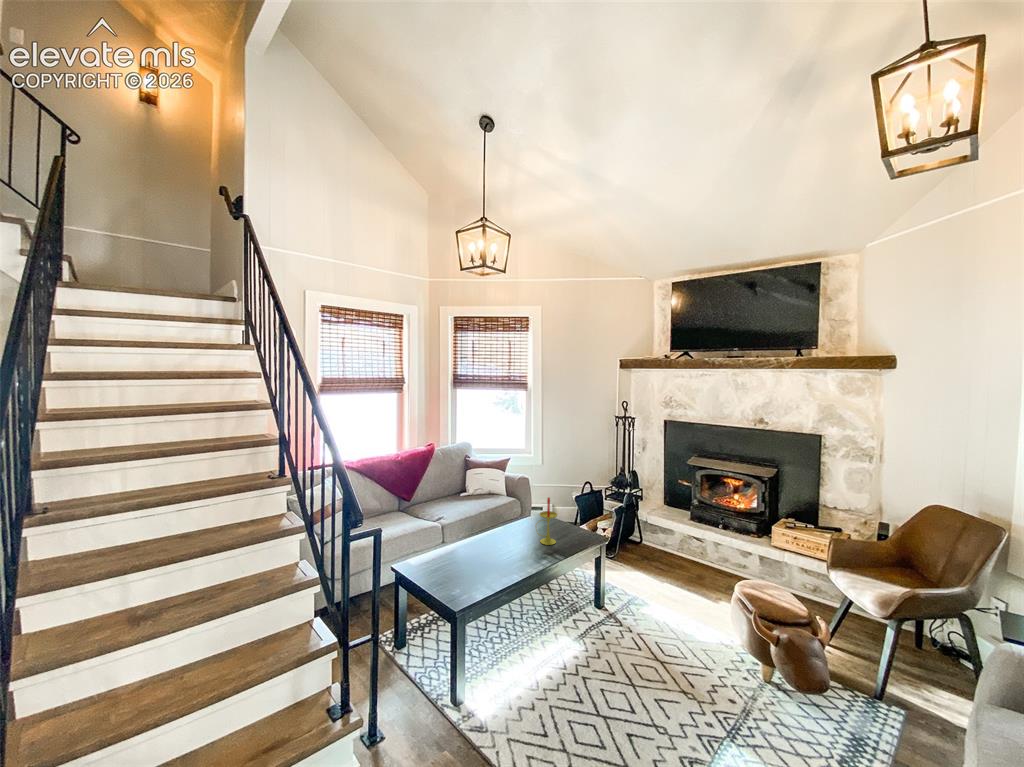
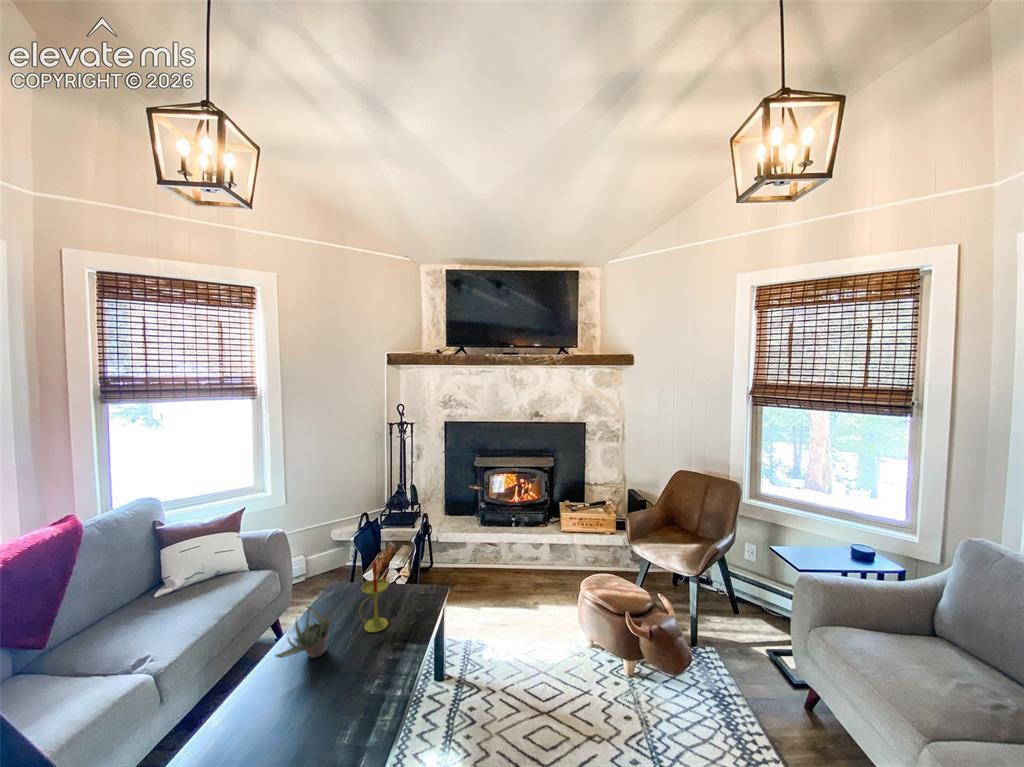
succulent plant: none [483,509,518,543] -> present [275,606,333,658]

